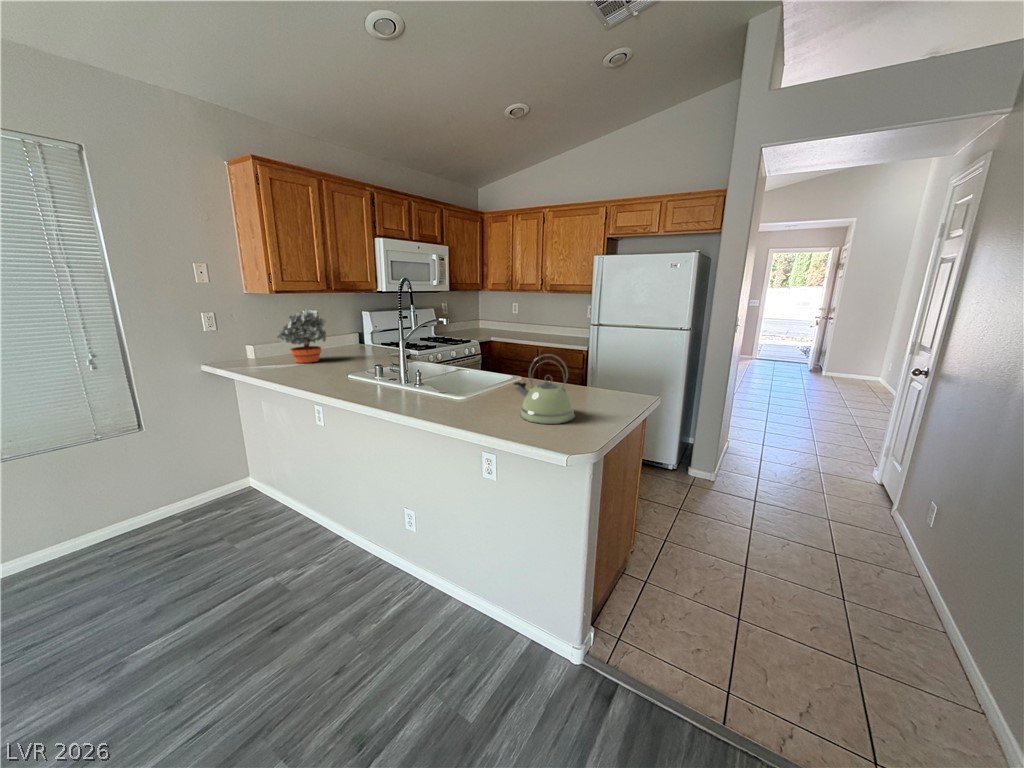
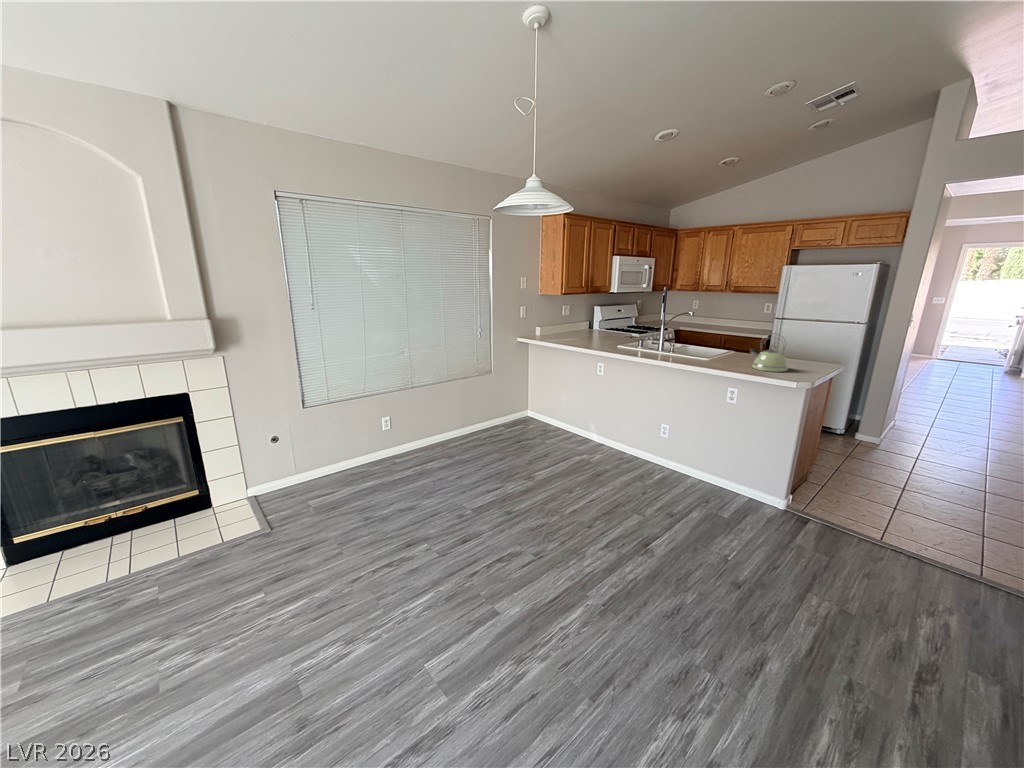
potted plant: present [277,309,326,363] -> none [563,304,589,339]

